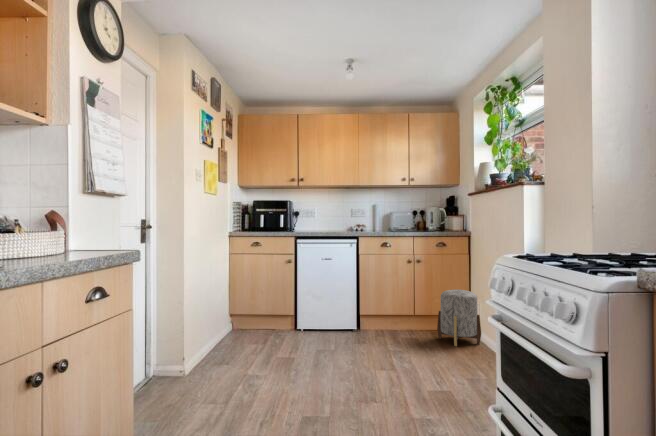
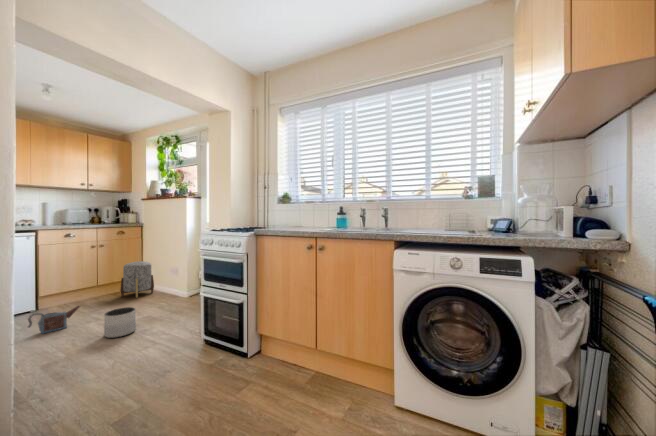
watering can: none [331,337,379,366] -> present [28,306,80,334]
planter: none [389,361,429,409] -> present [104,307,136,338]

